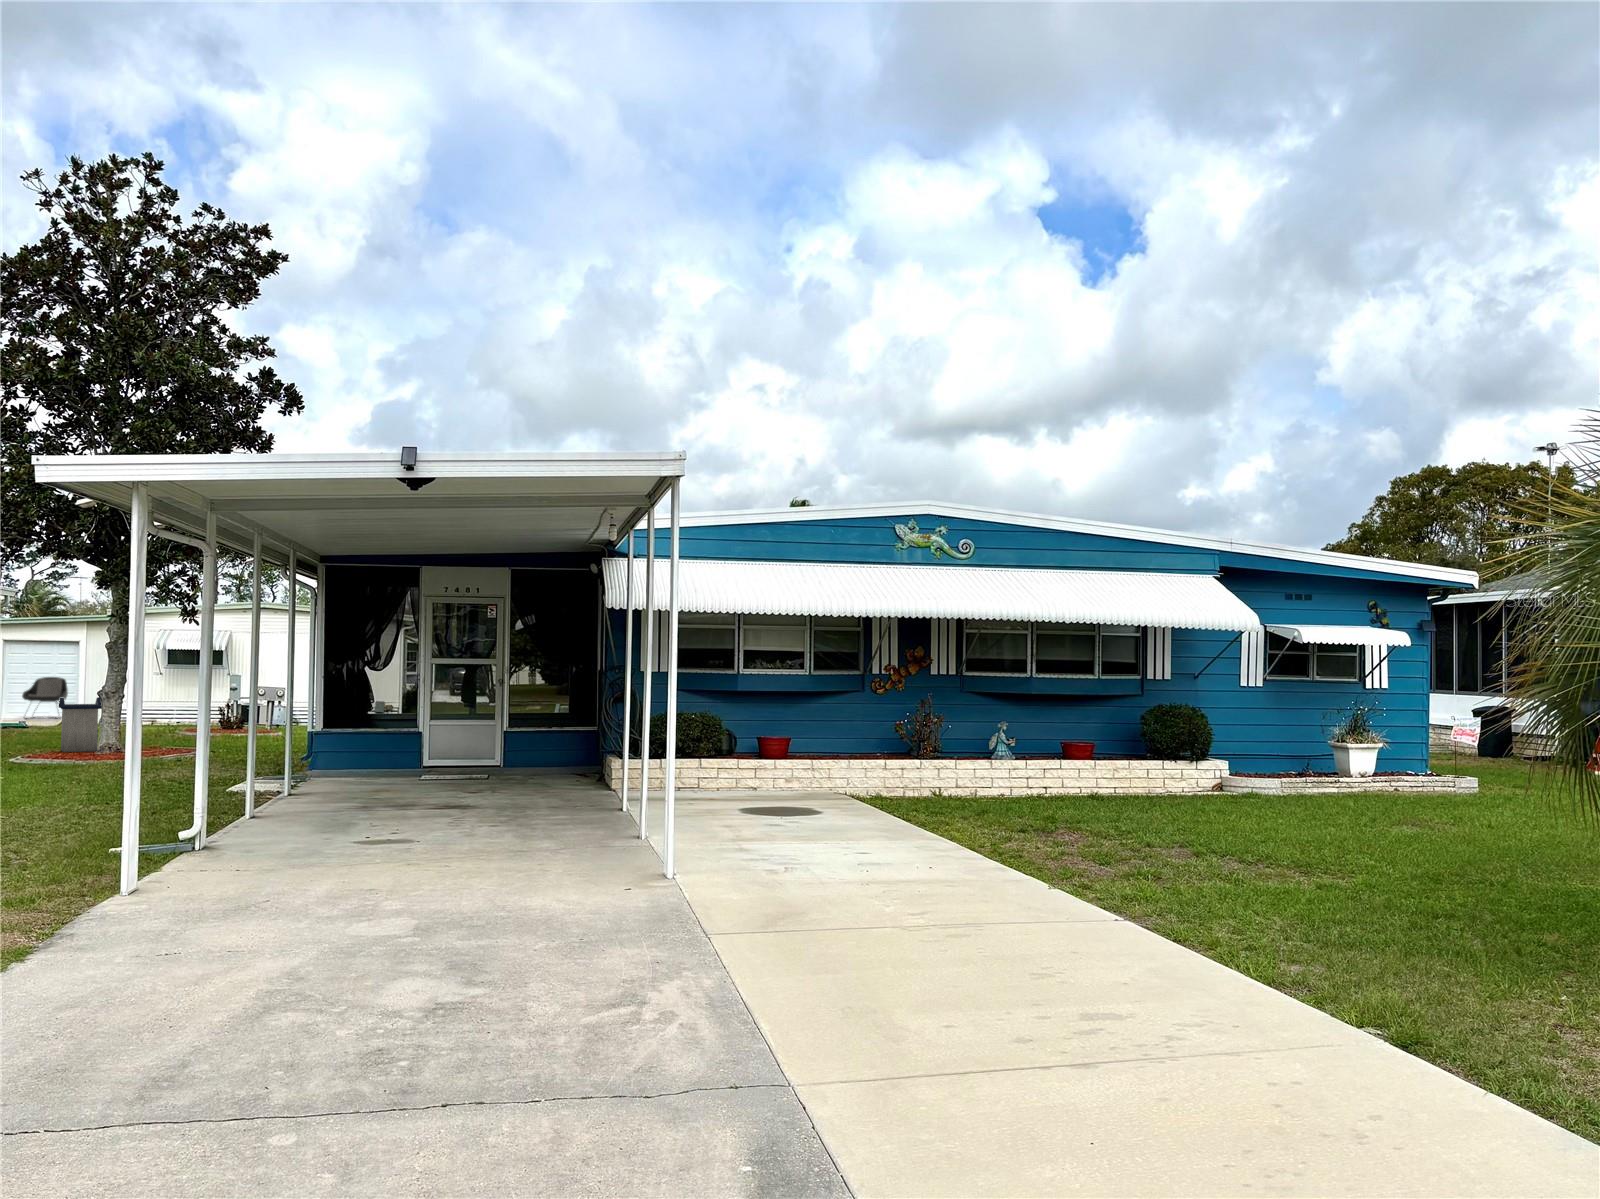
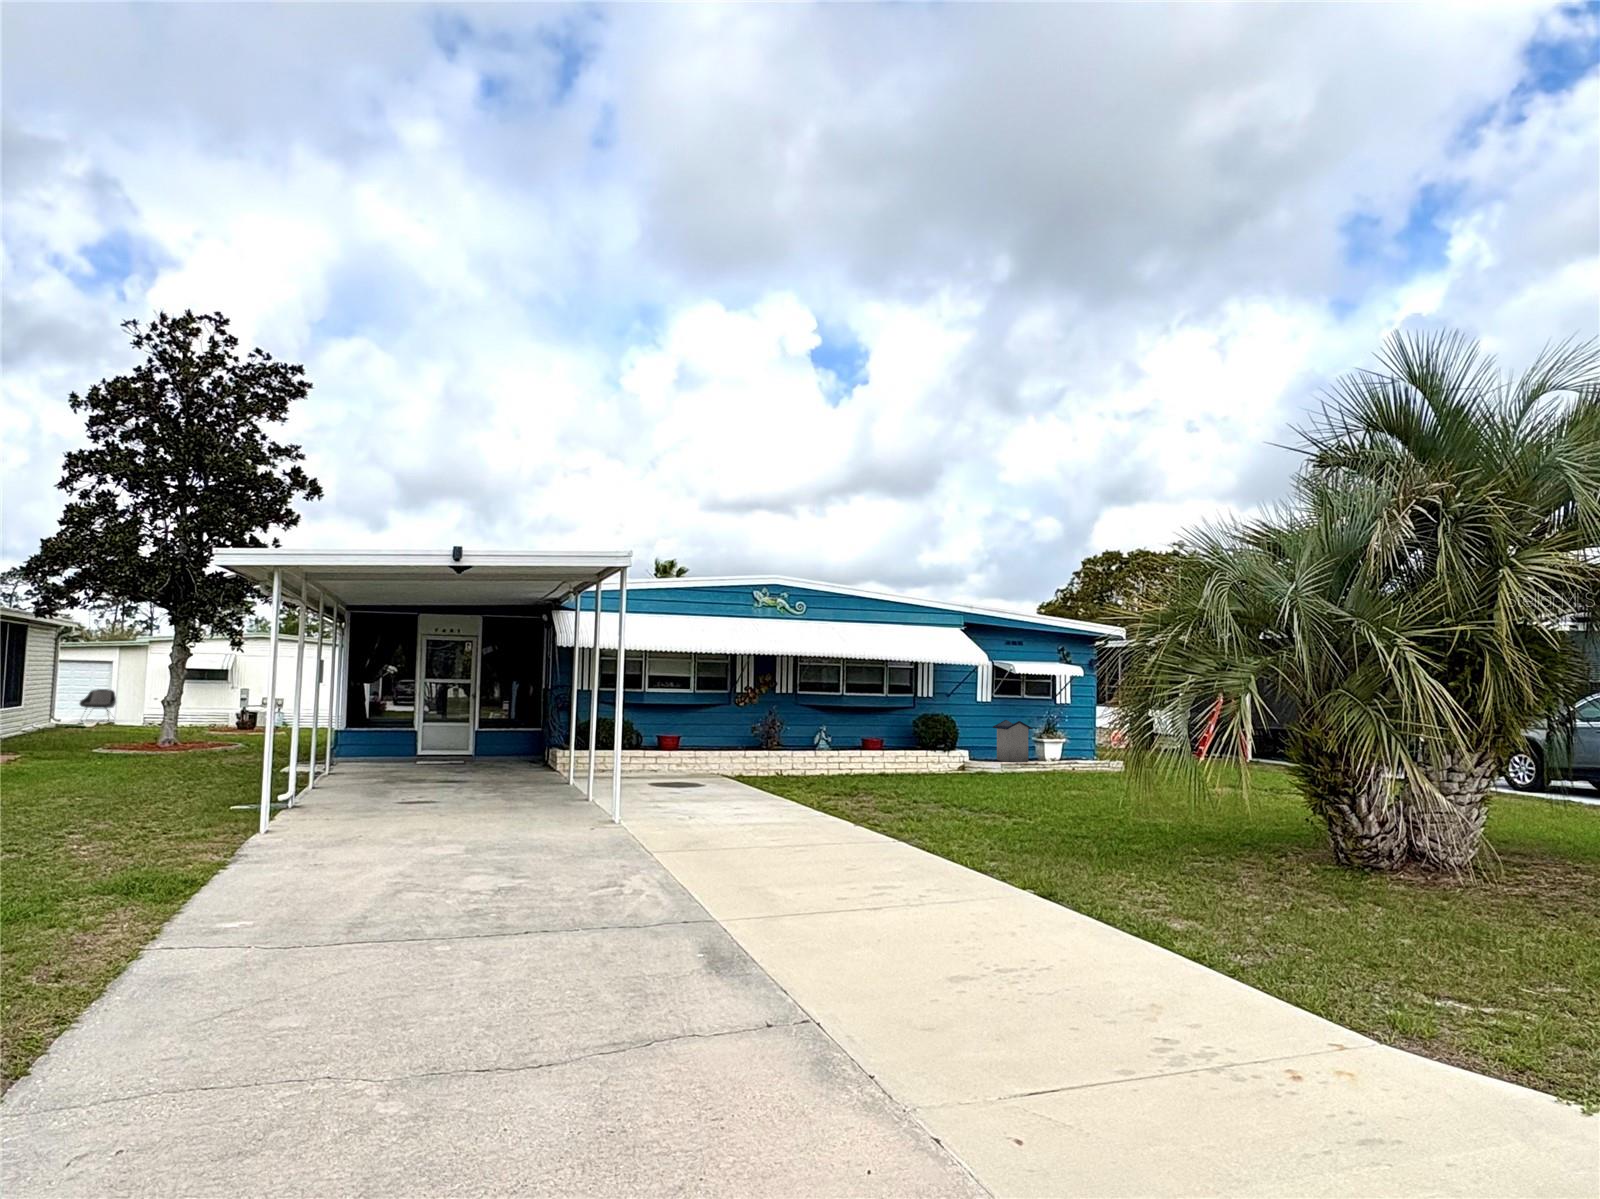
trash can: present [59,697,102,752] -> present [993,720,1033,762]

